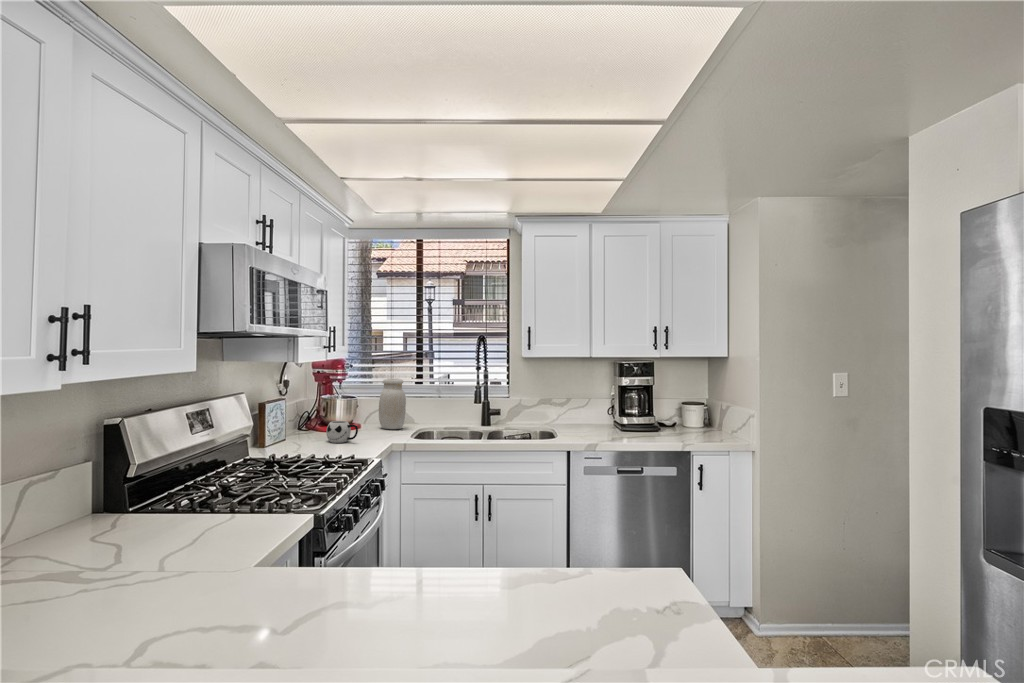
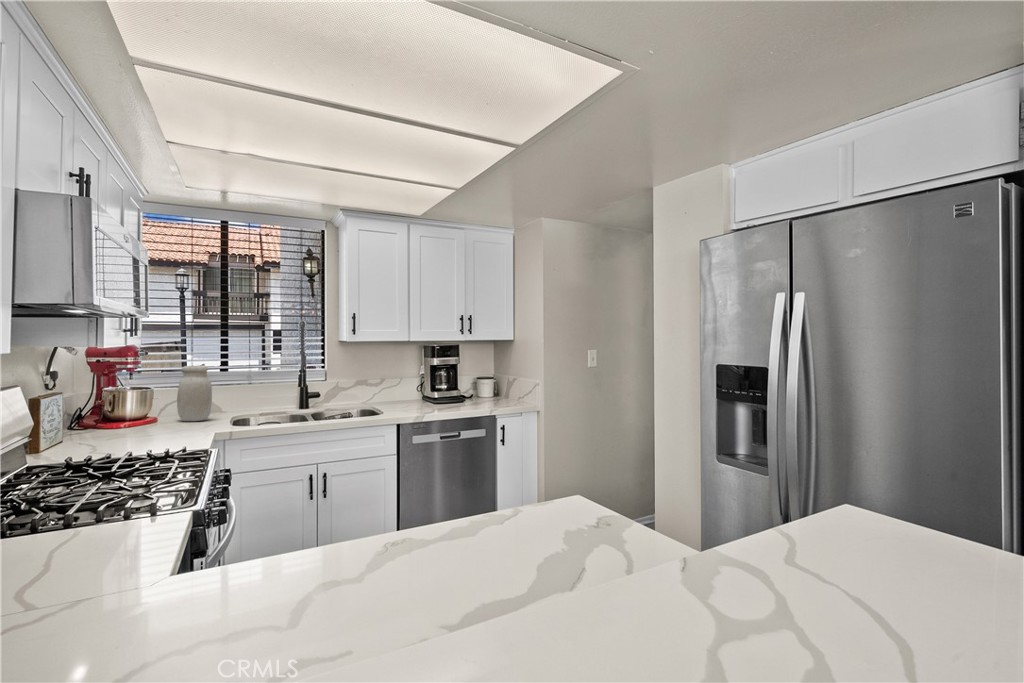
mug: present [326,421,358,443] -> none [125,414,171,440]

